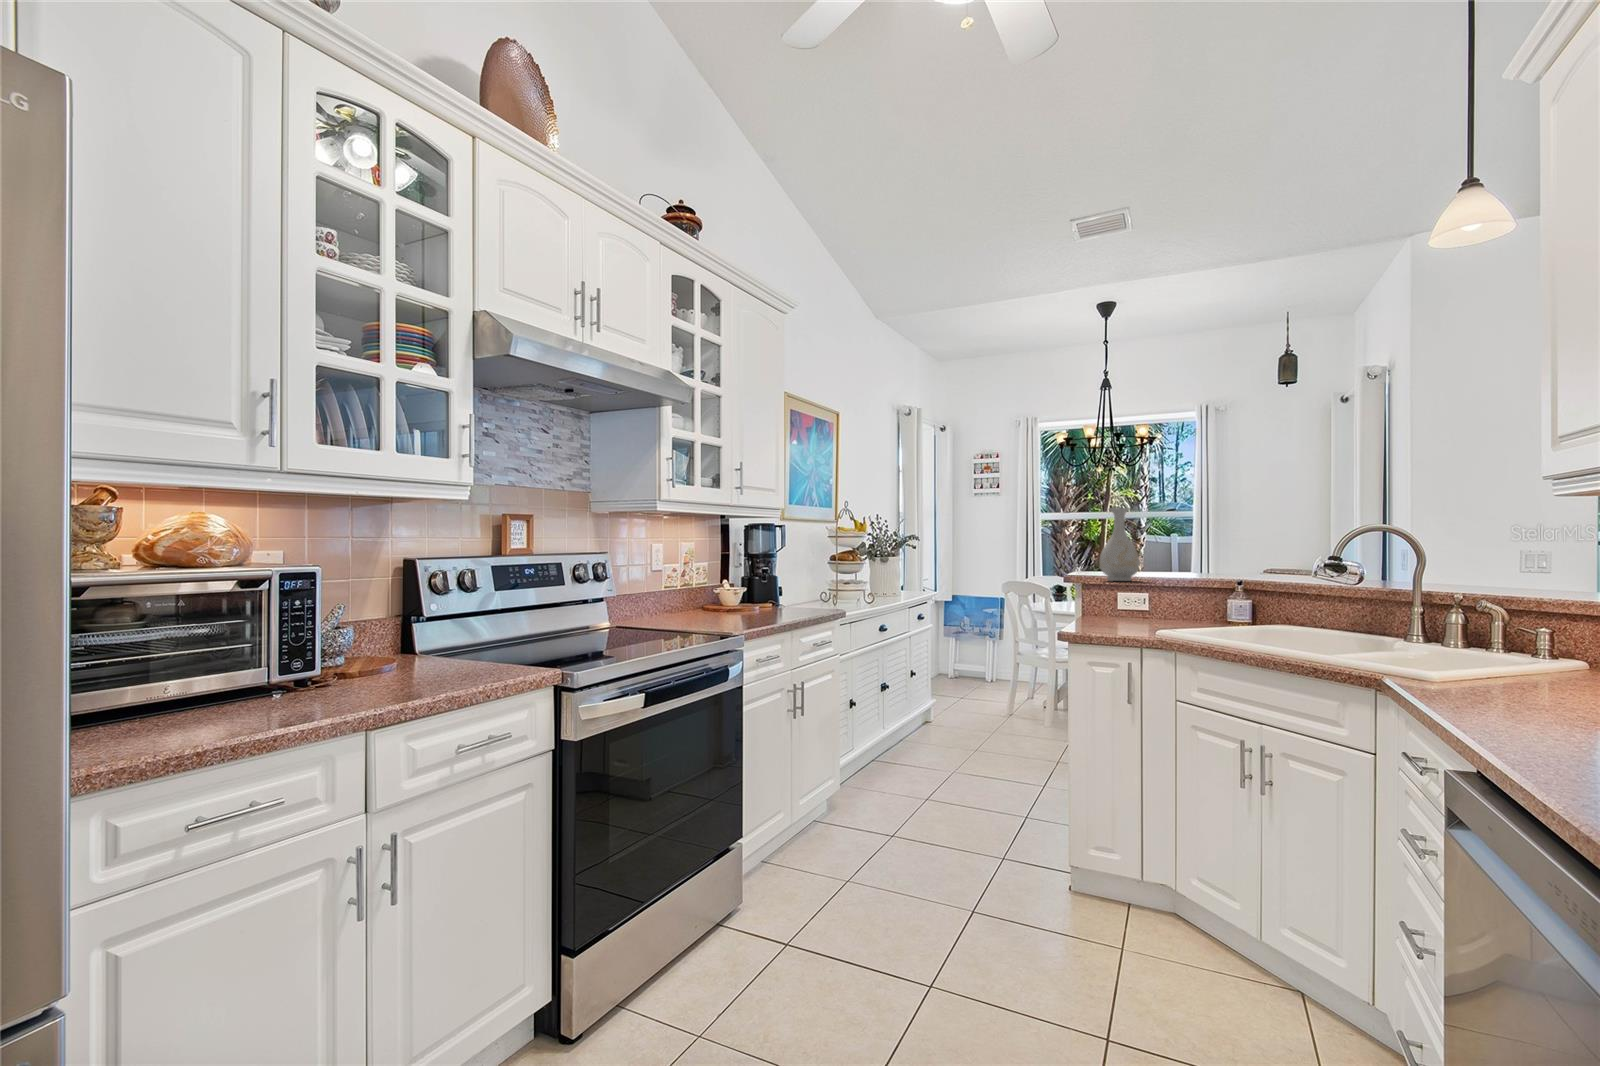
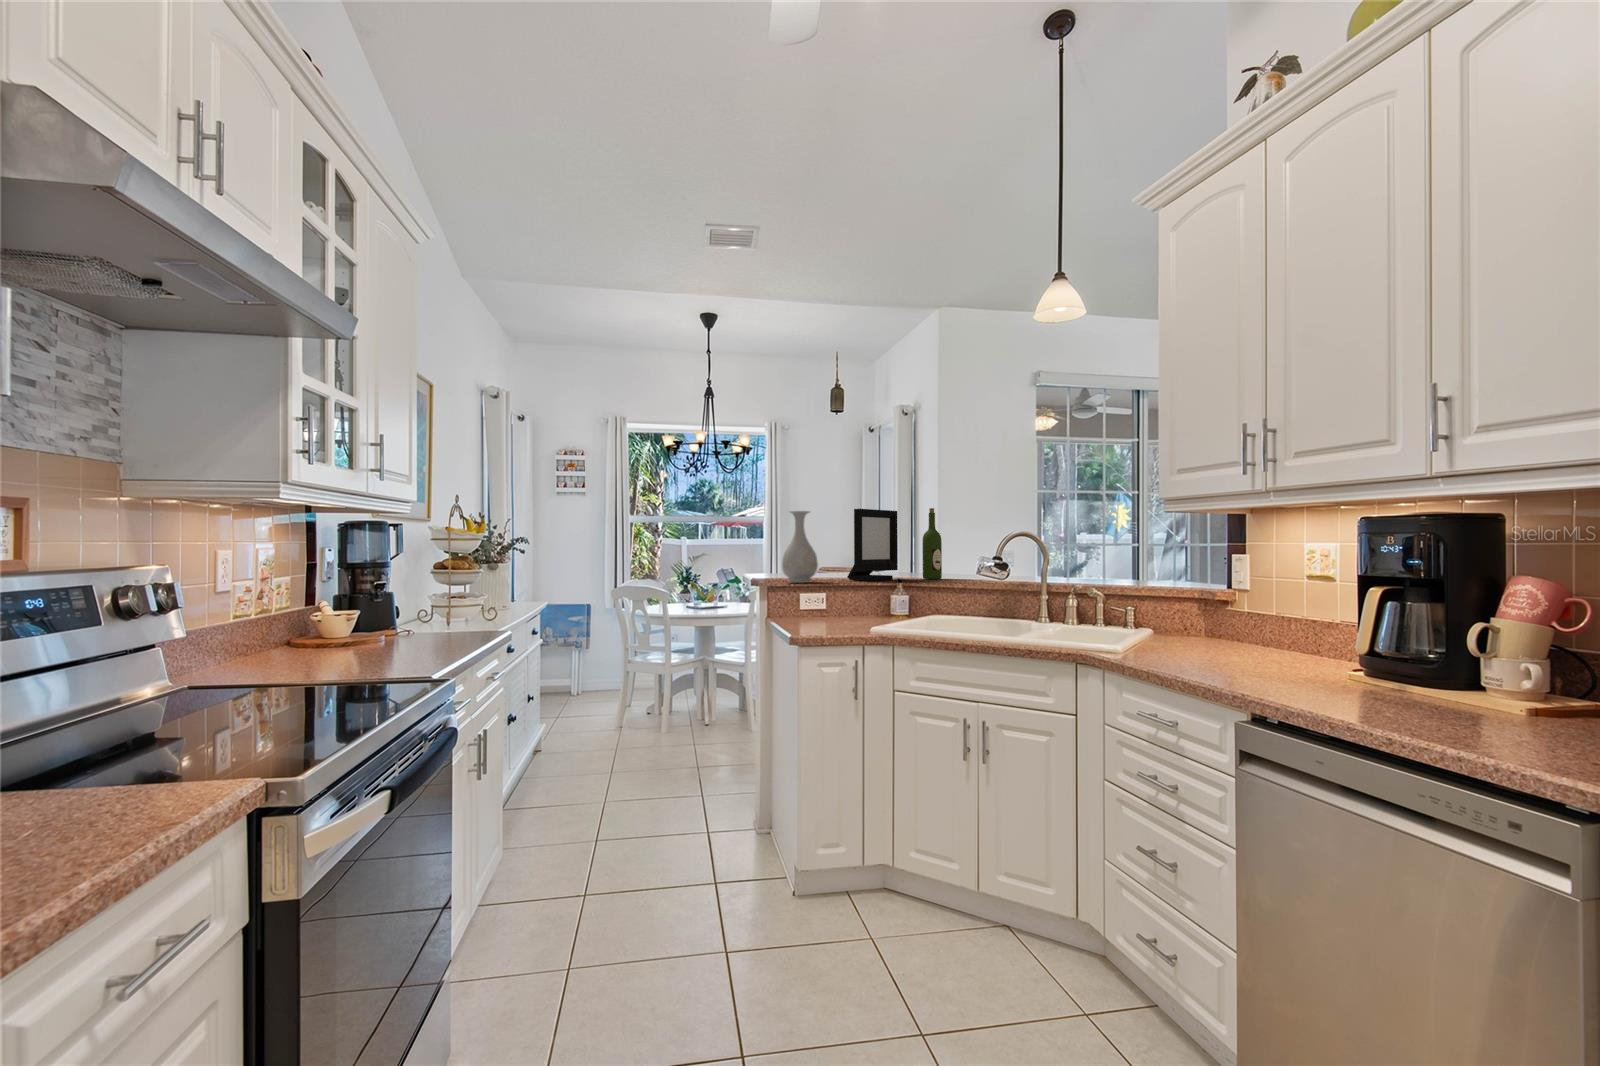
wine bottle: none [1269,501,1295,583] -> present [922,508,942,579]
picture frame: none [1177,504,1243,582] -> present [847,509,898,581]

